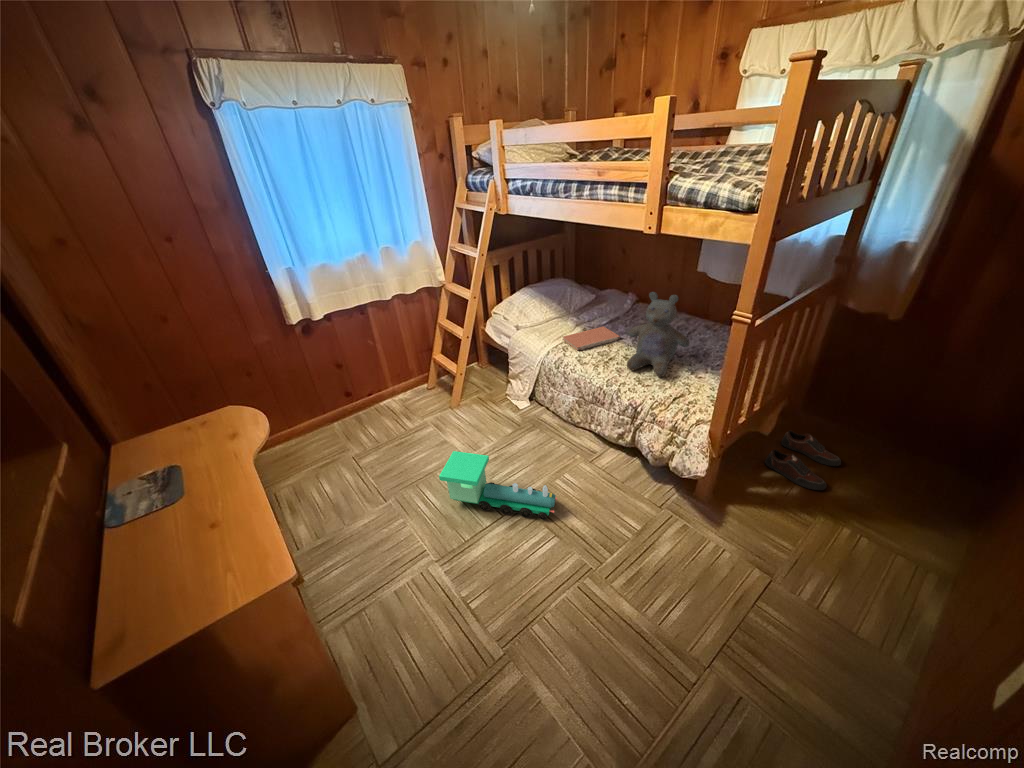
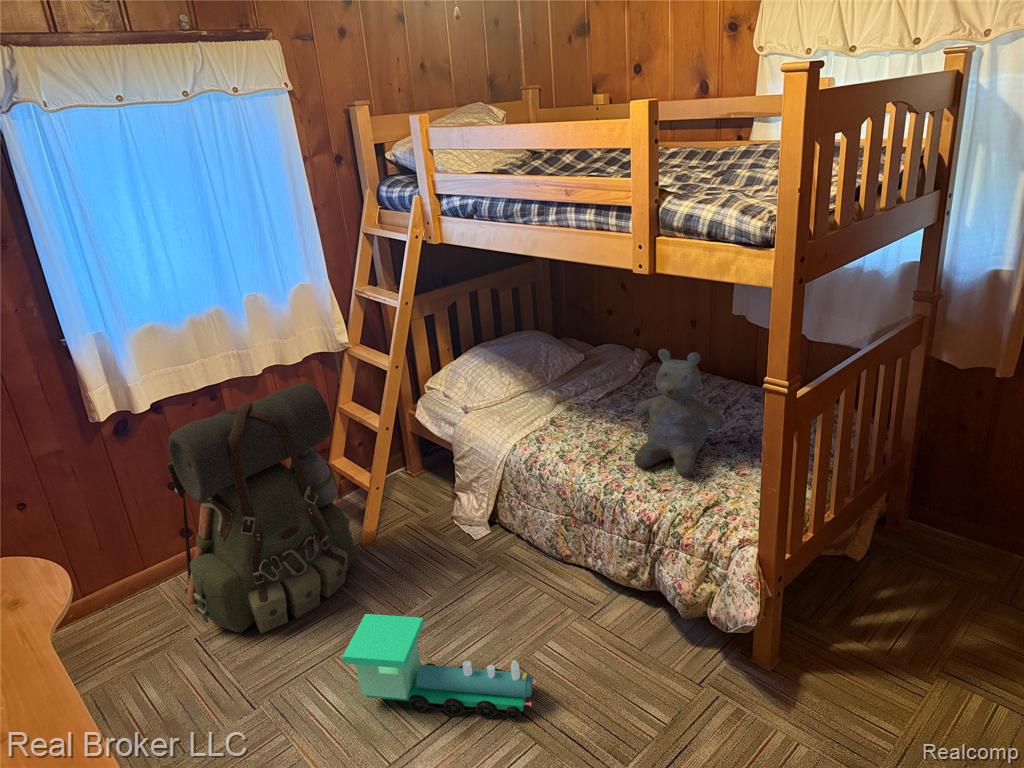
backpack: none [333,306,447,458] -> present [167,383,354,634]
notebook: present [563,326,620,350] -> none [535,401,624,441]
shoe: present [765,431,841,490] -> none [857,550,969,641]

